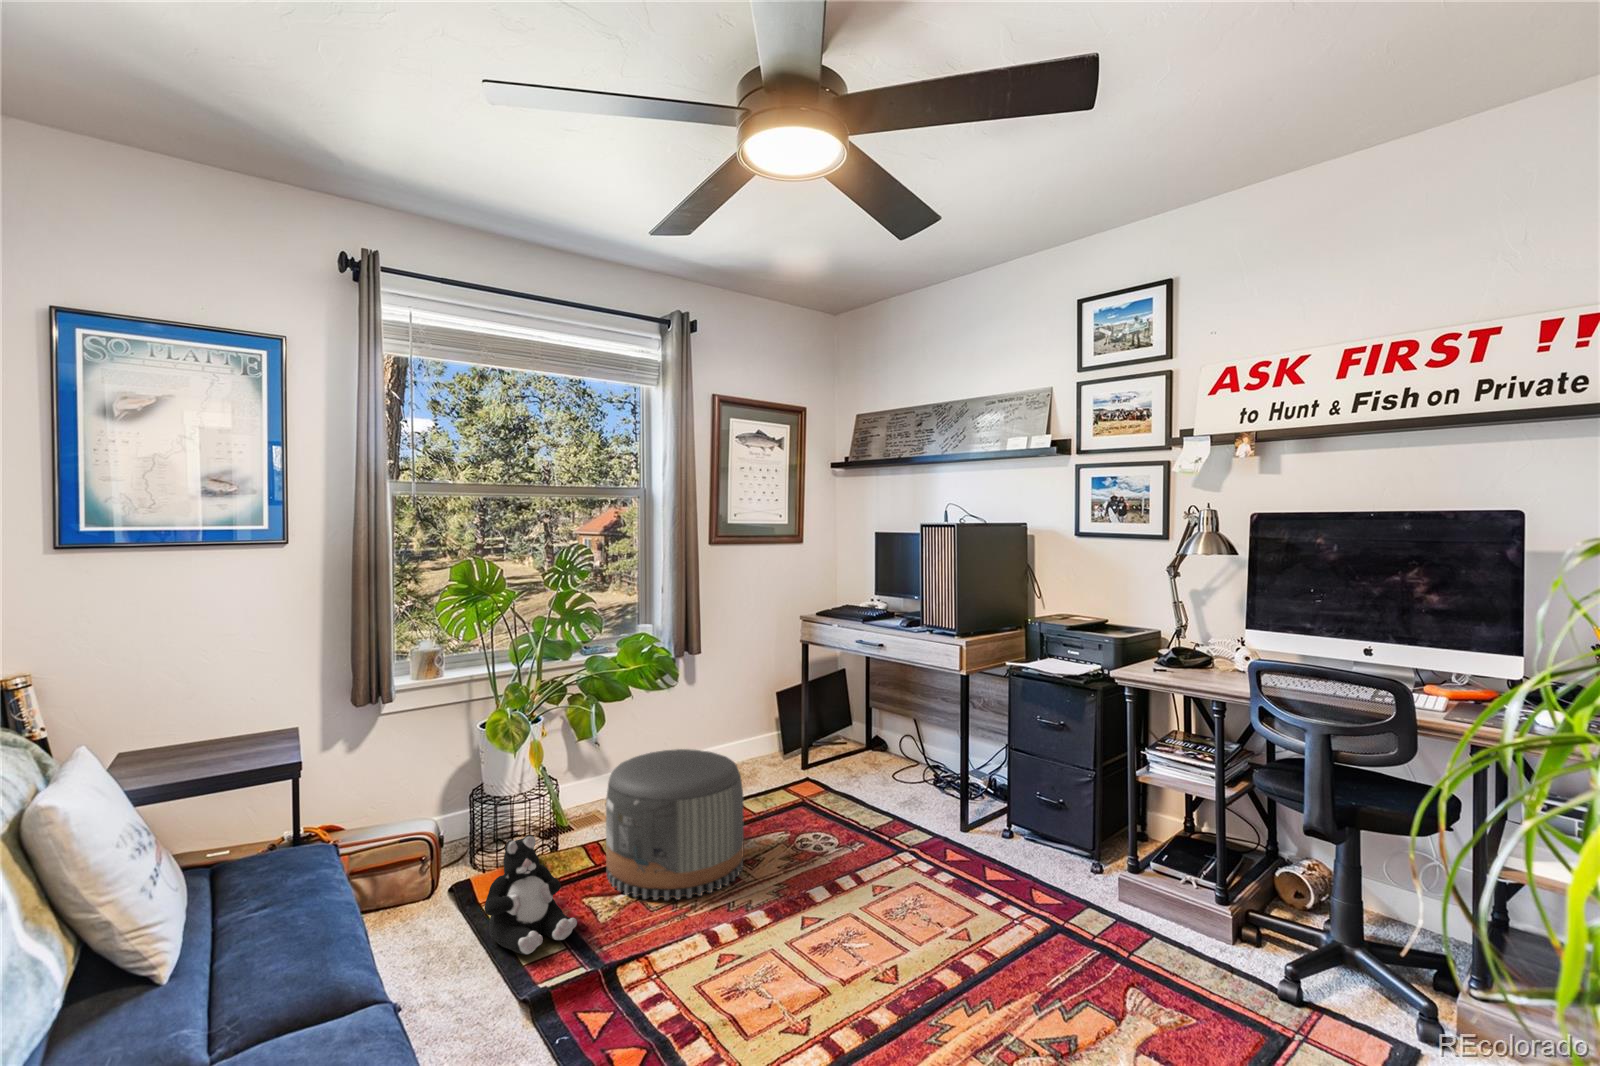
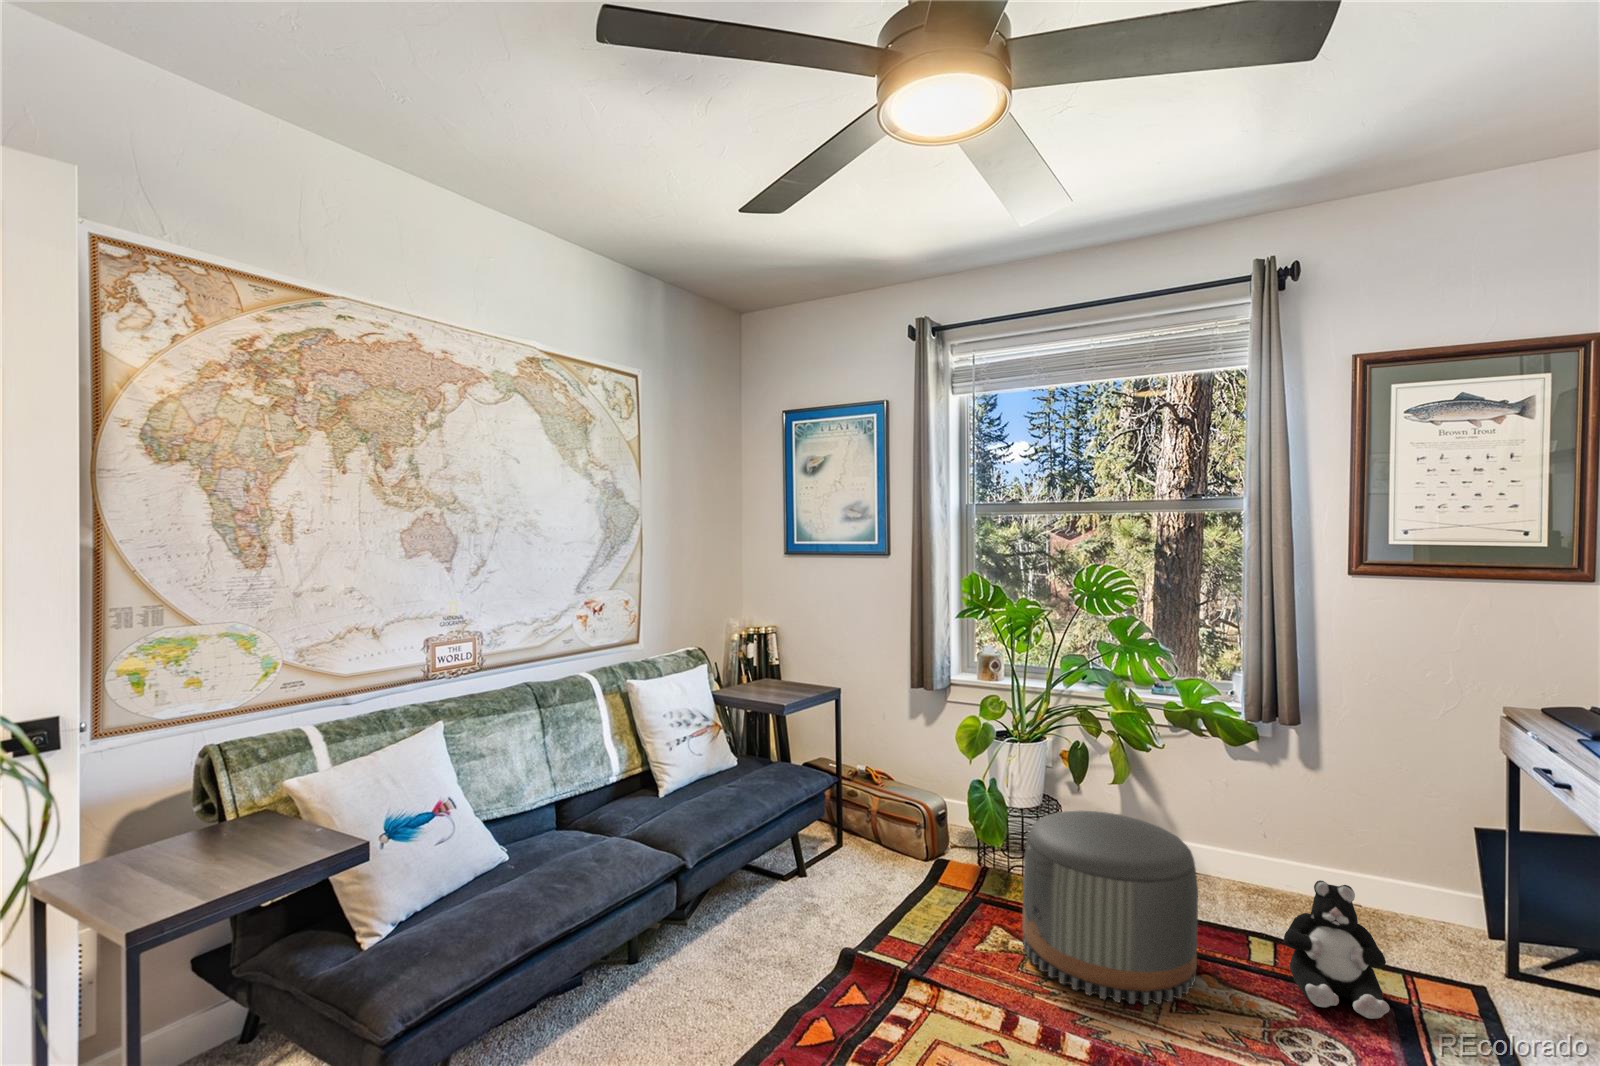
plush toy: present [485,835,577,954] -> present [1284,880,1390,1019]

